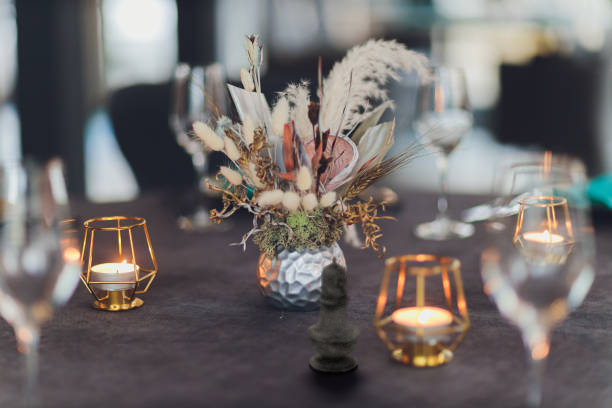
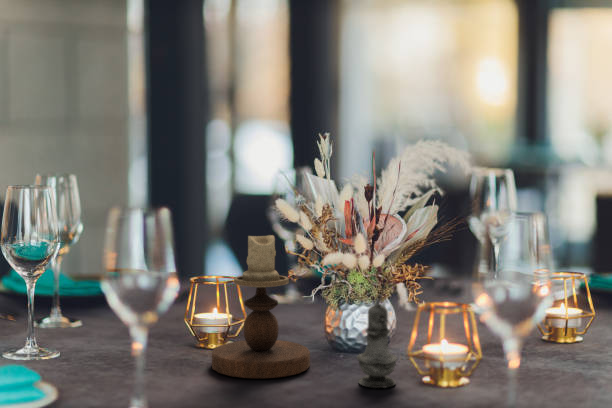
candlestick: none [113,171,243,365] -> present [212,235,310,378]

